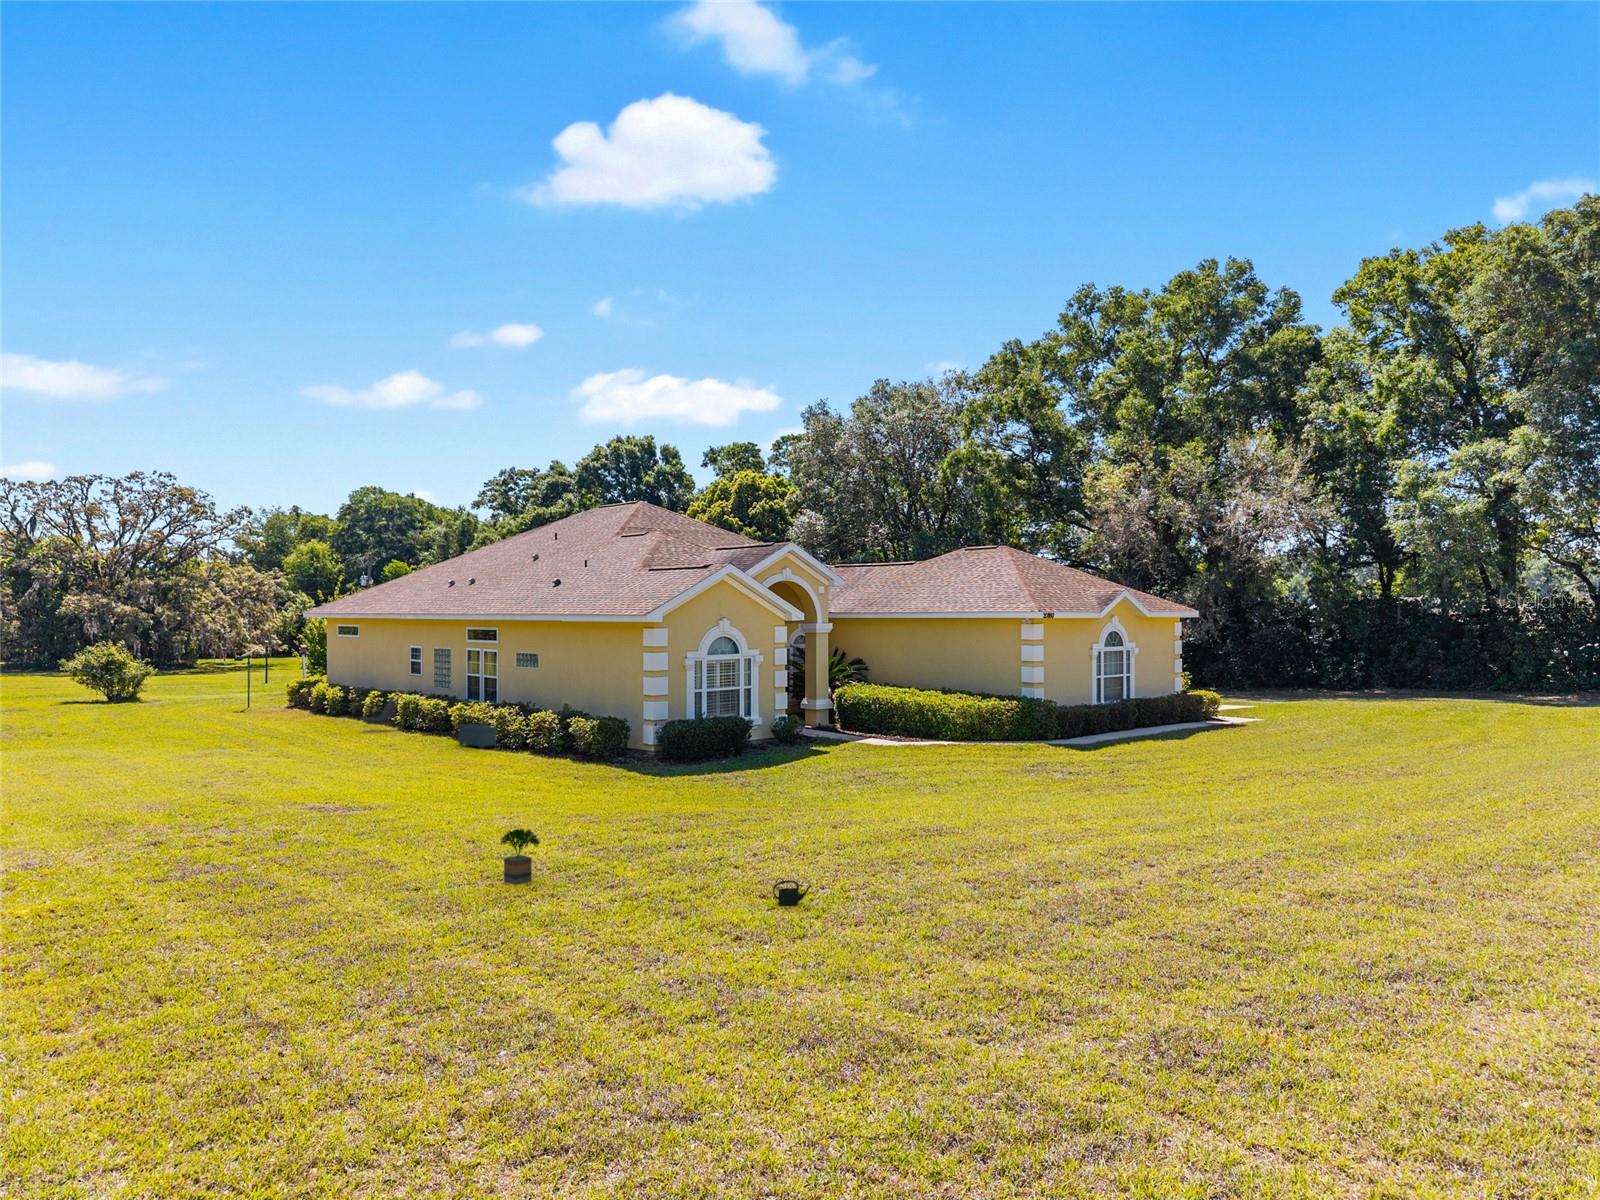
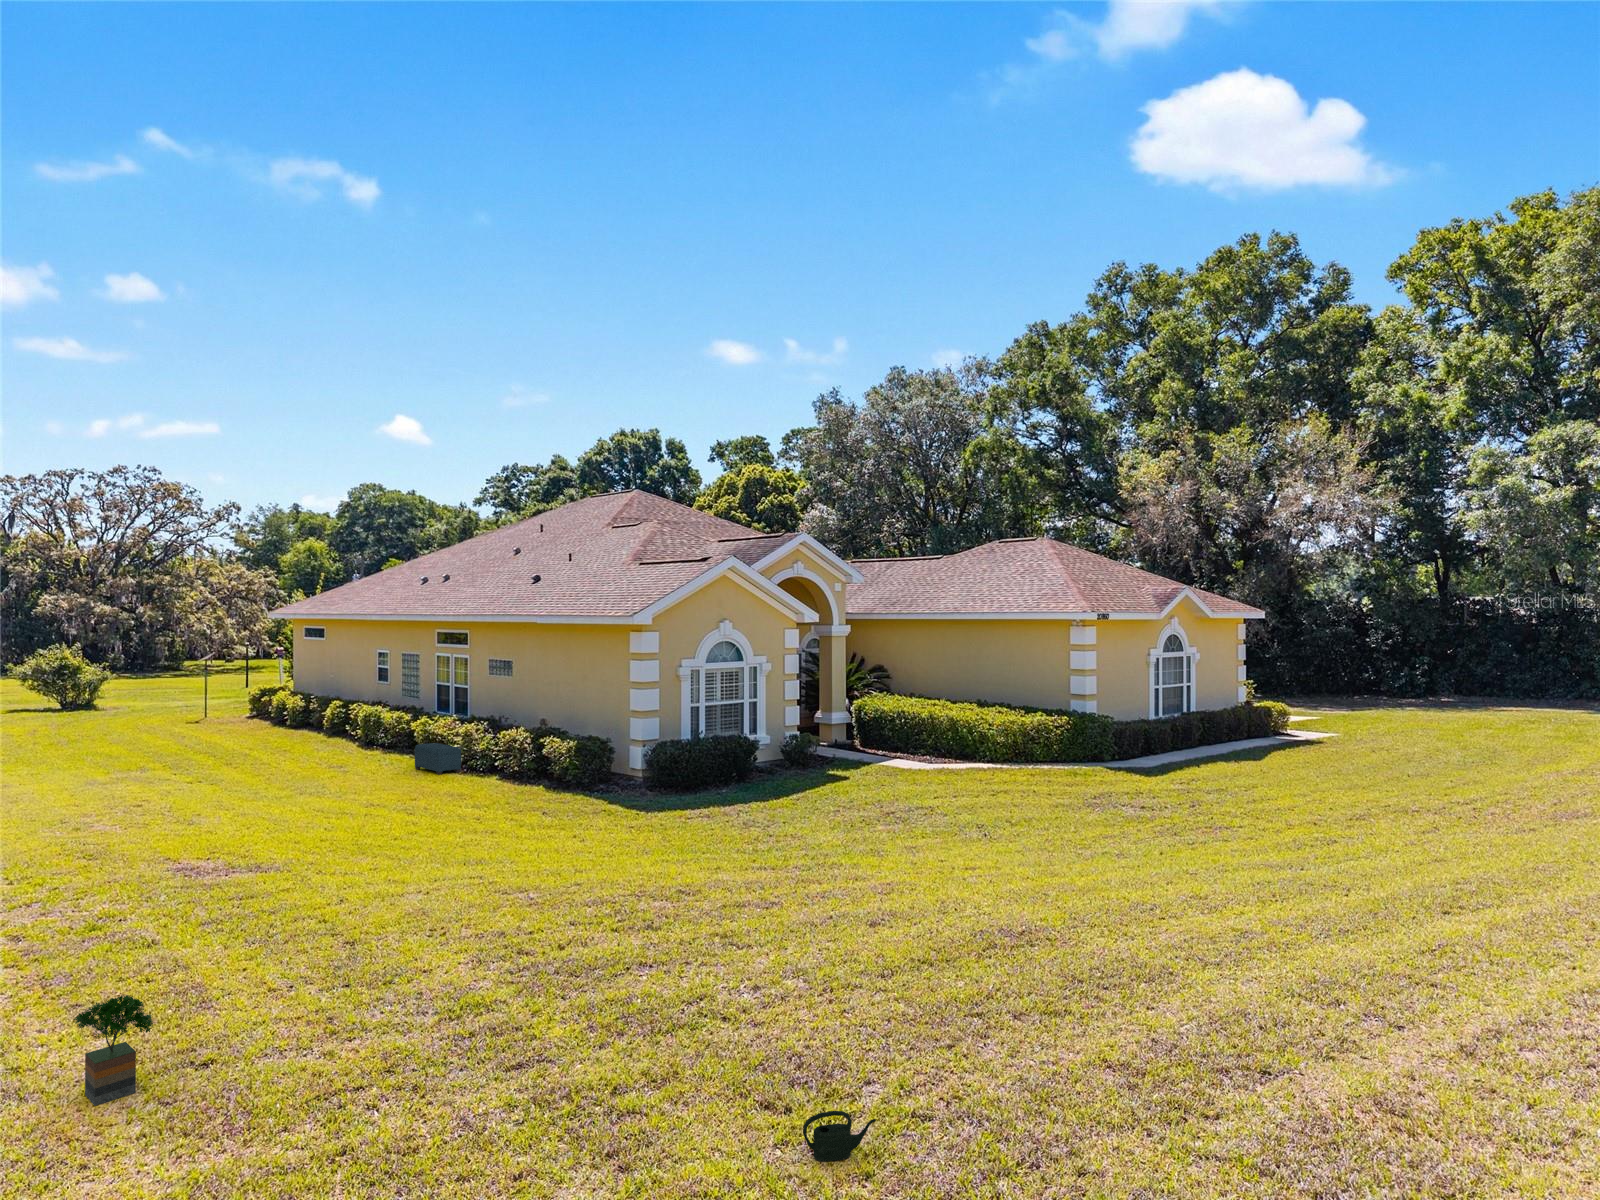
lounge chair: present [361,699,395,731] -> none [312,710,356,750]
potted tree: present [501,829,540,885] -> present [74,995,153,1106]

